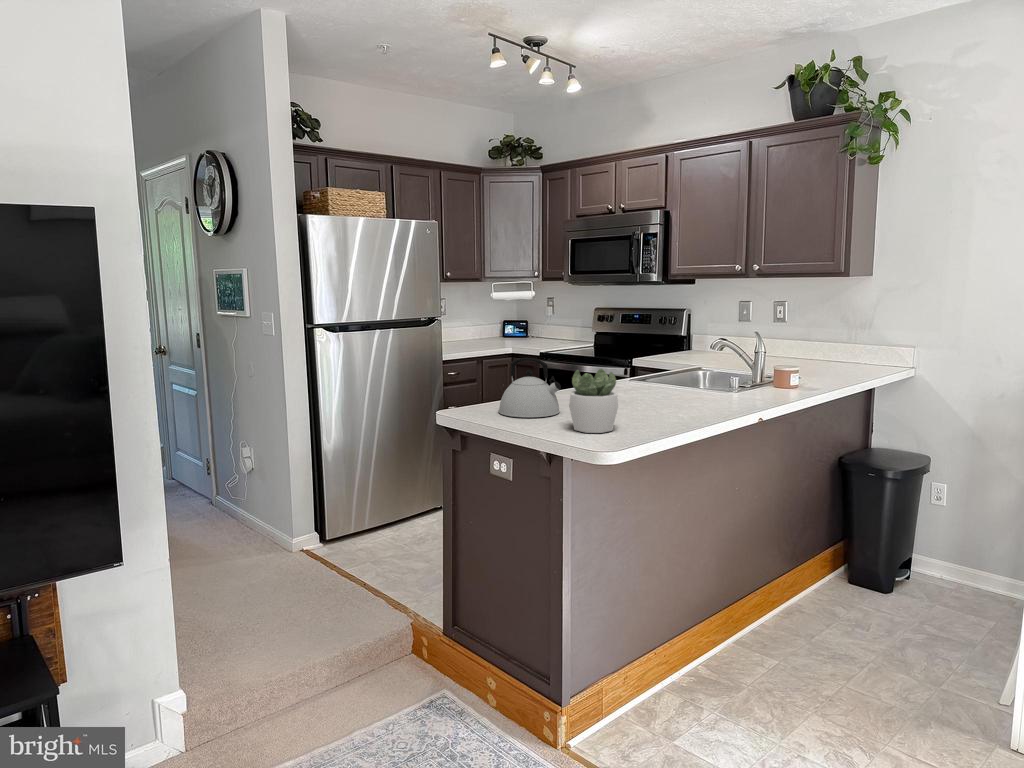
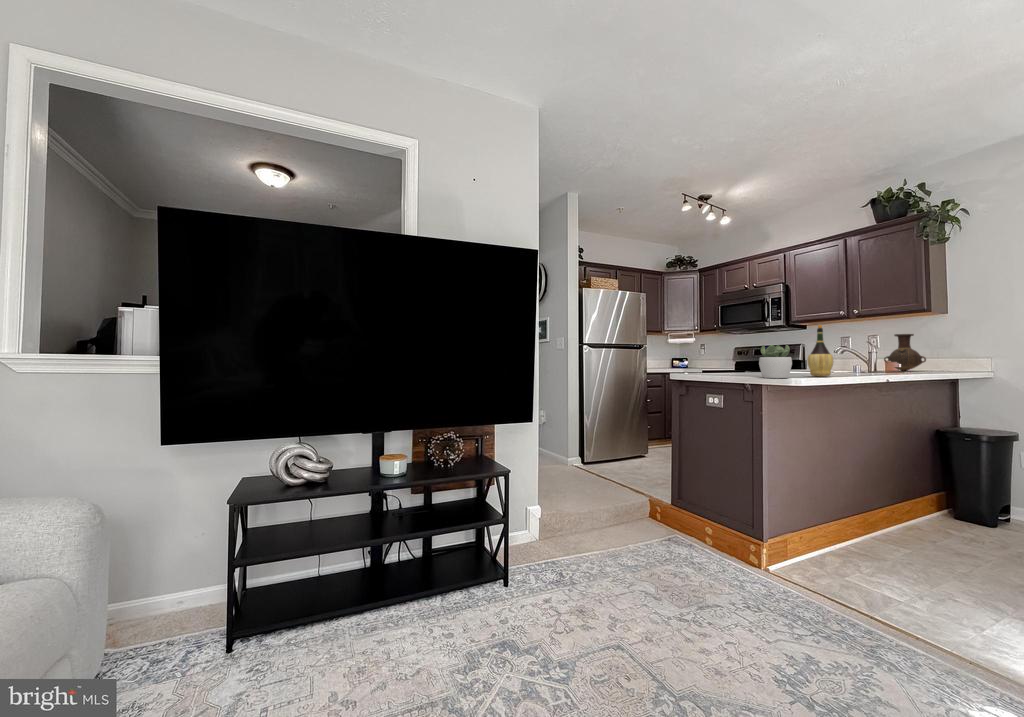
vase: none [789,304,841,363] -> present [884,334,926,371]
wine bottle: none [654,325,690,414] -> present [807,325,833,377]
kettle: present [499,358,561,418] -> none [708,346,747,376]

